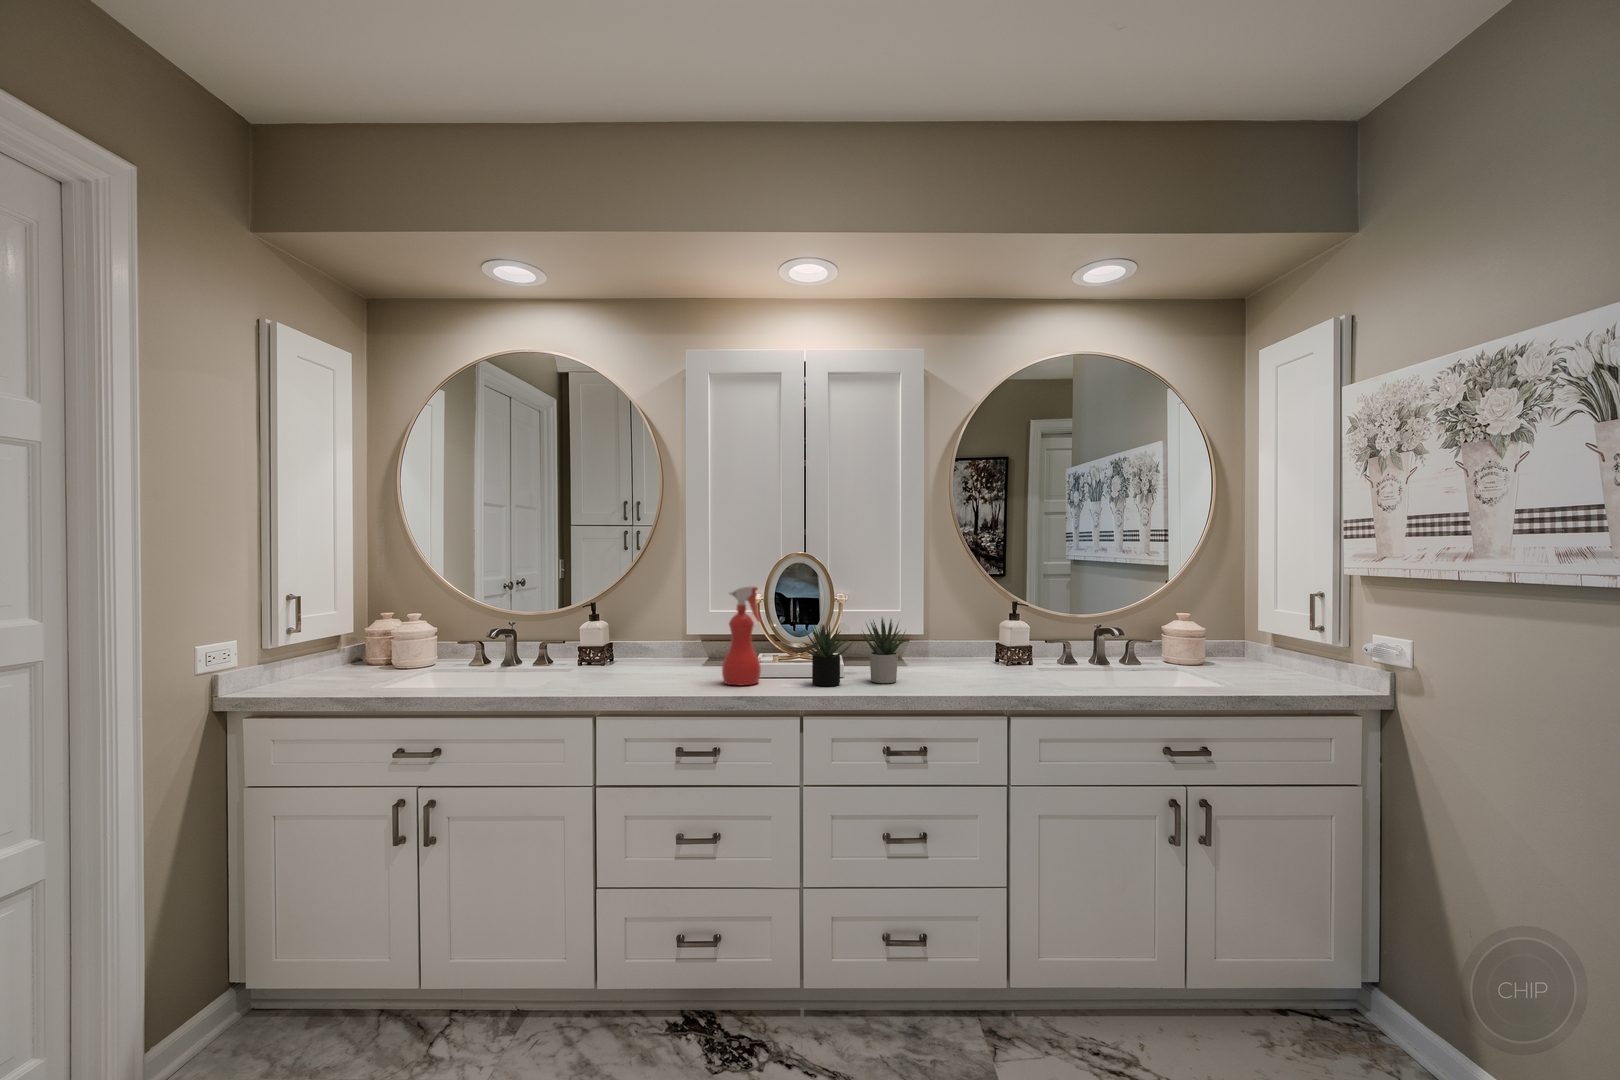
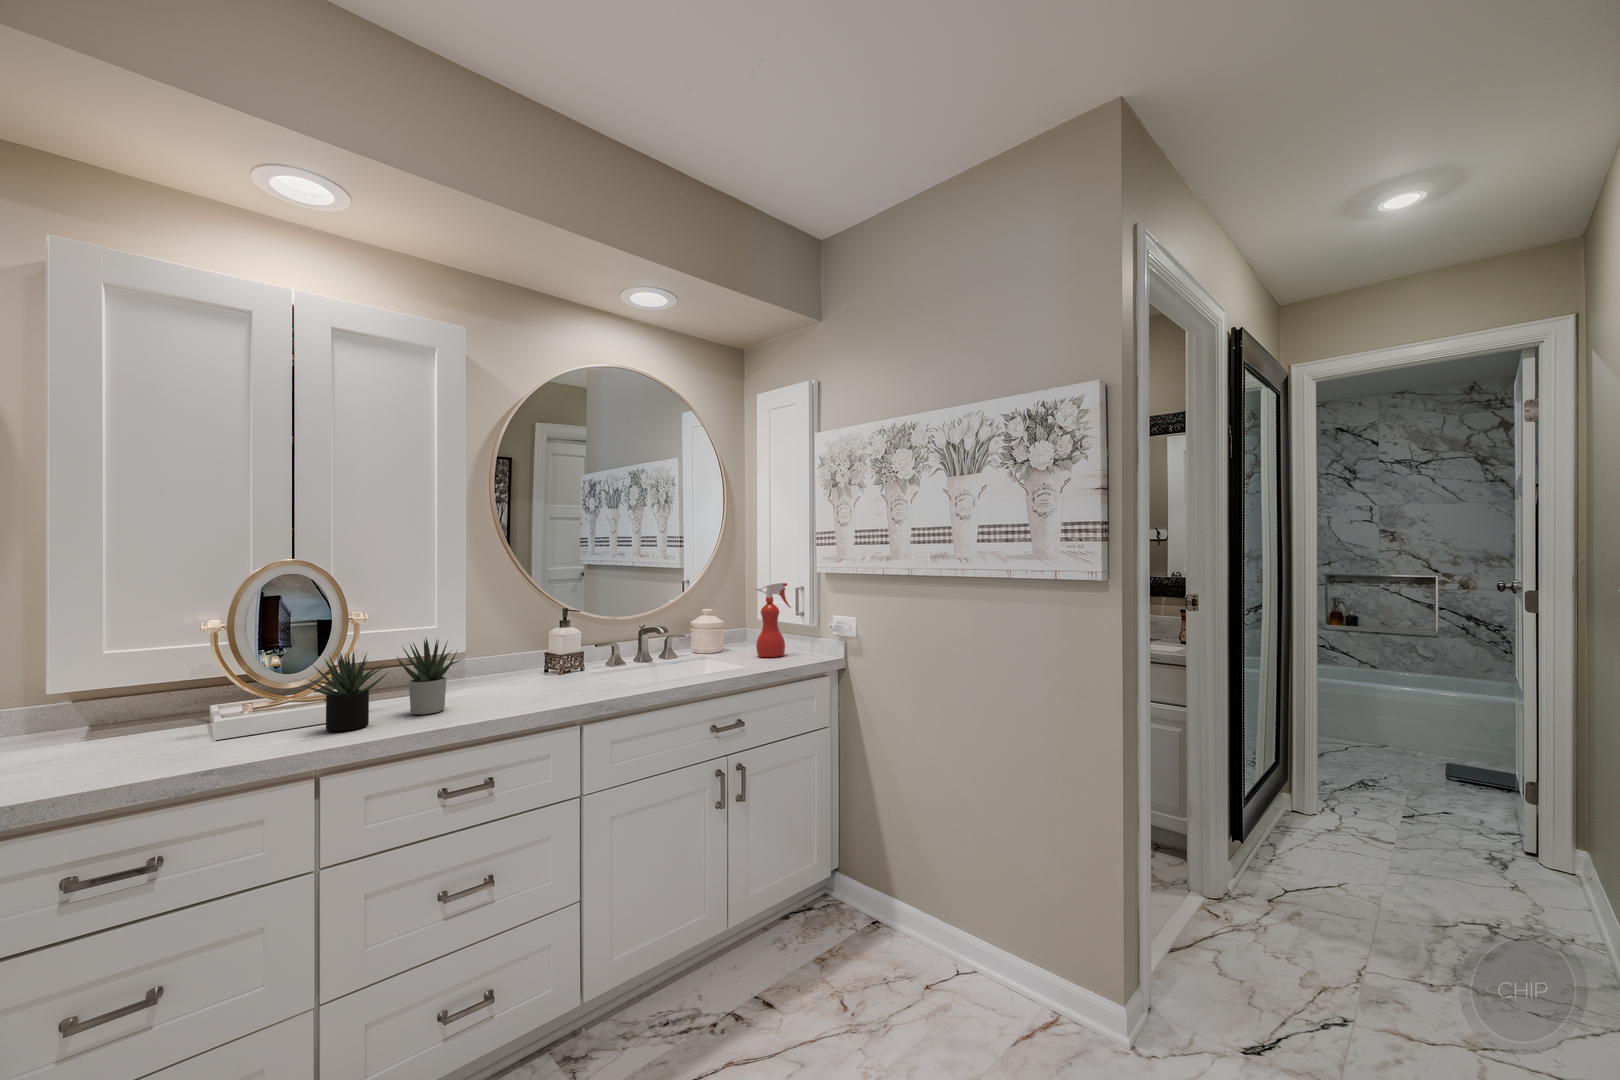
spray bottle: present [722,586,761,685] -> present [756,583,791,657]

